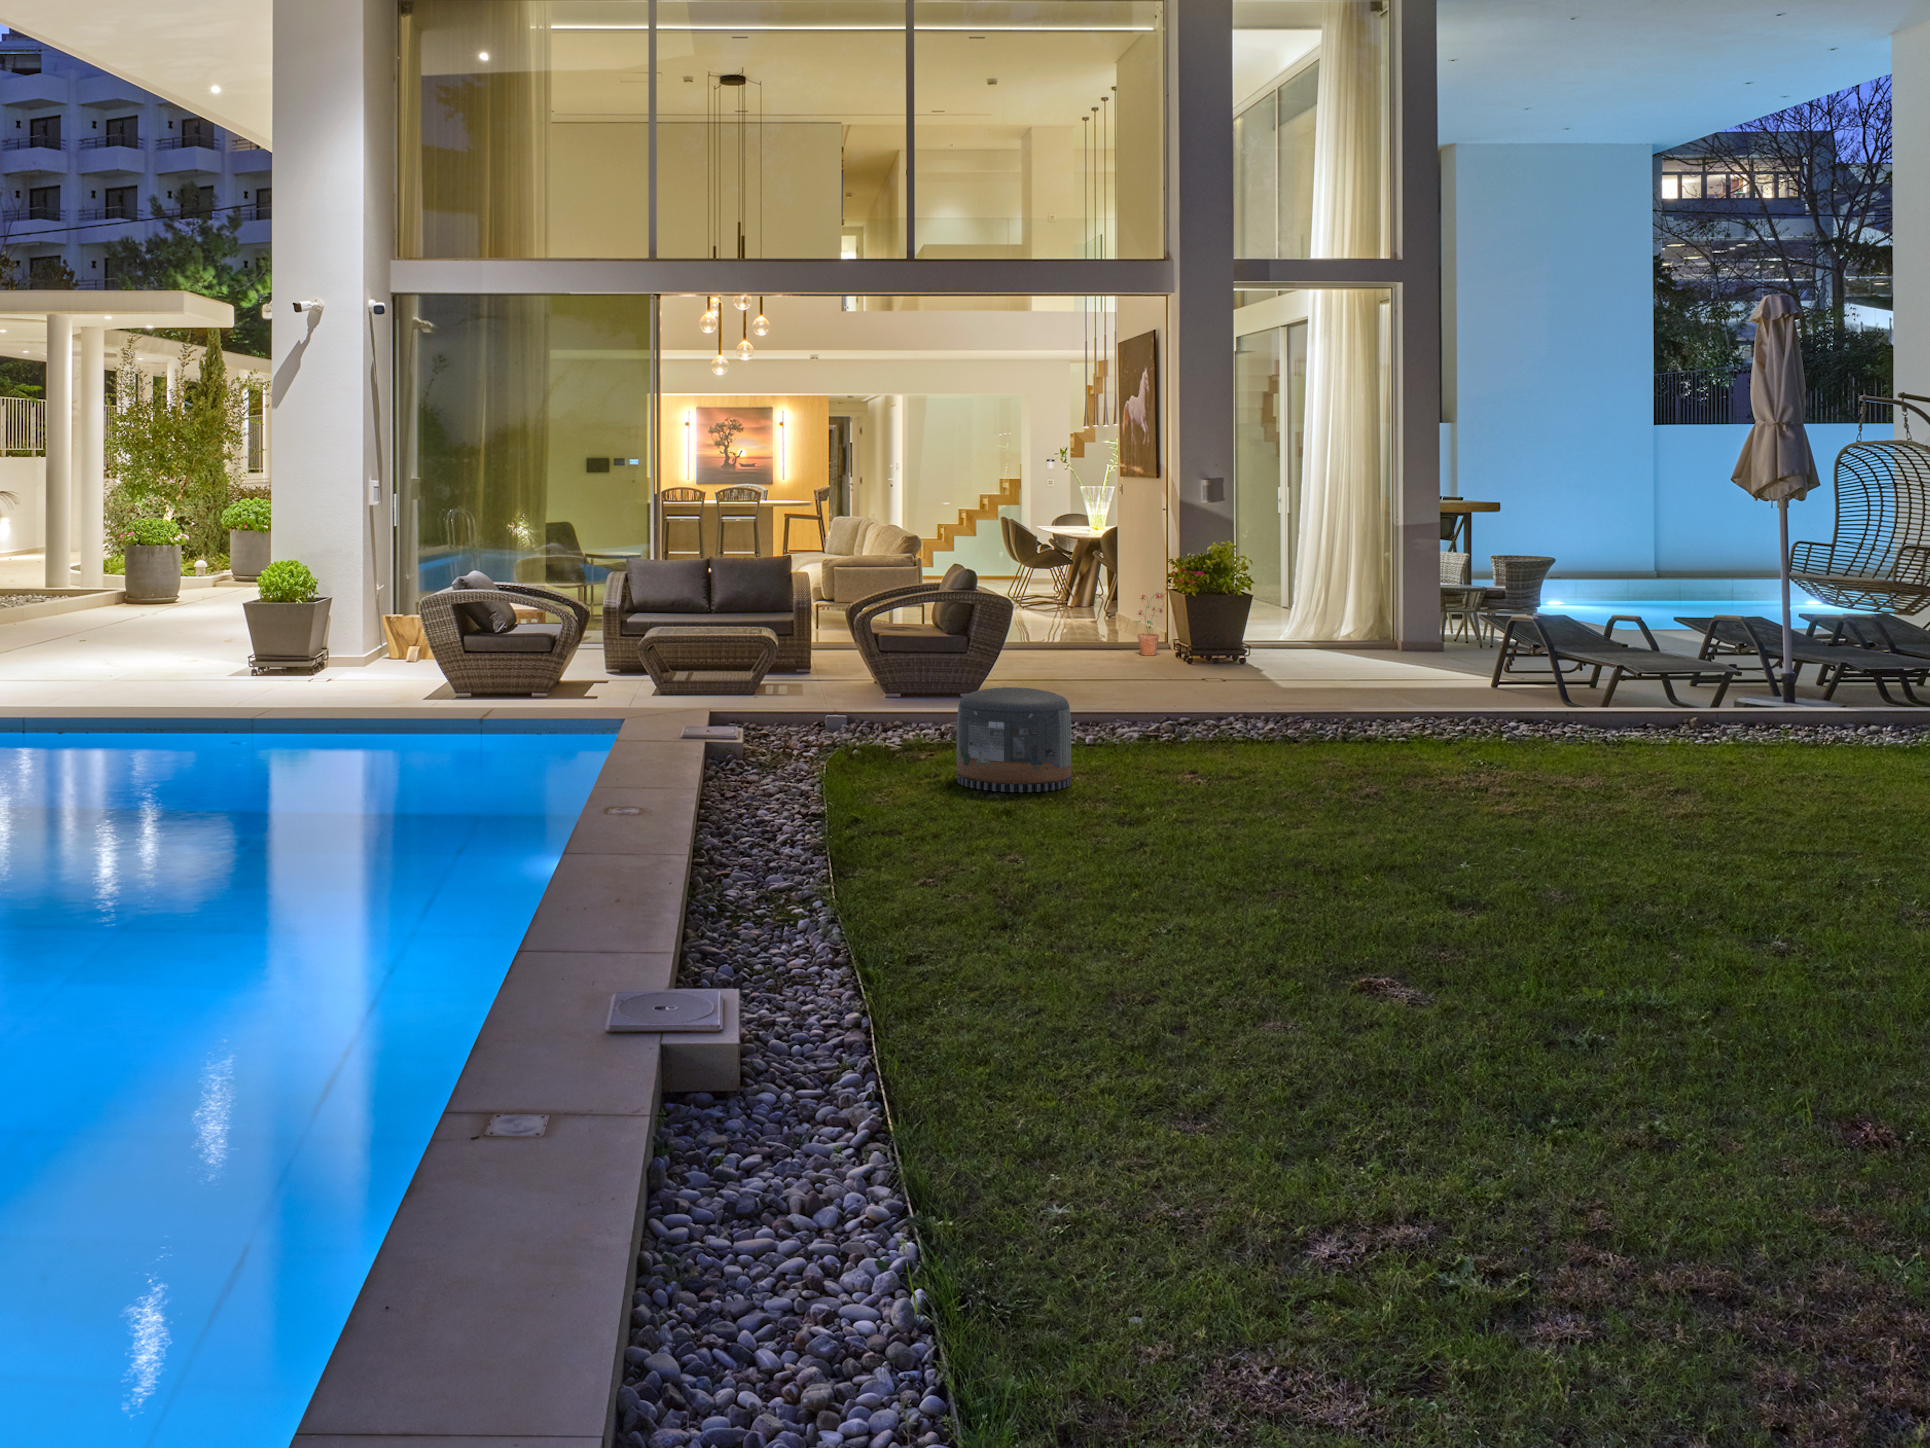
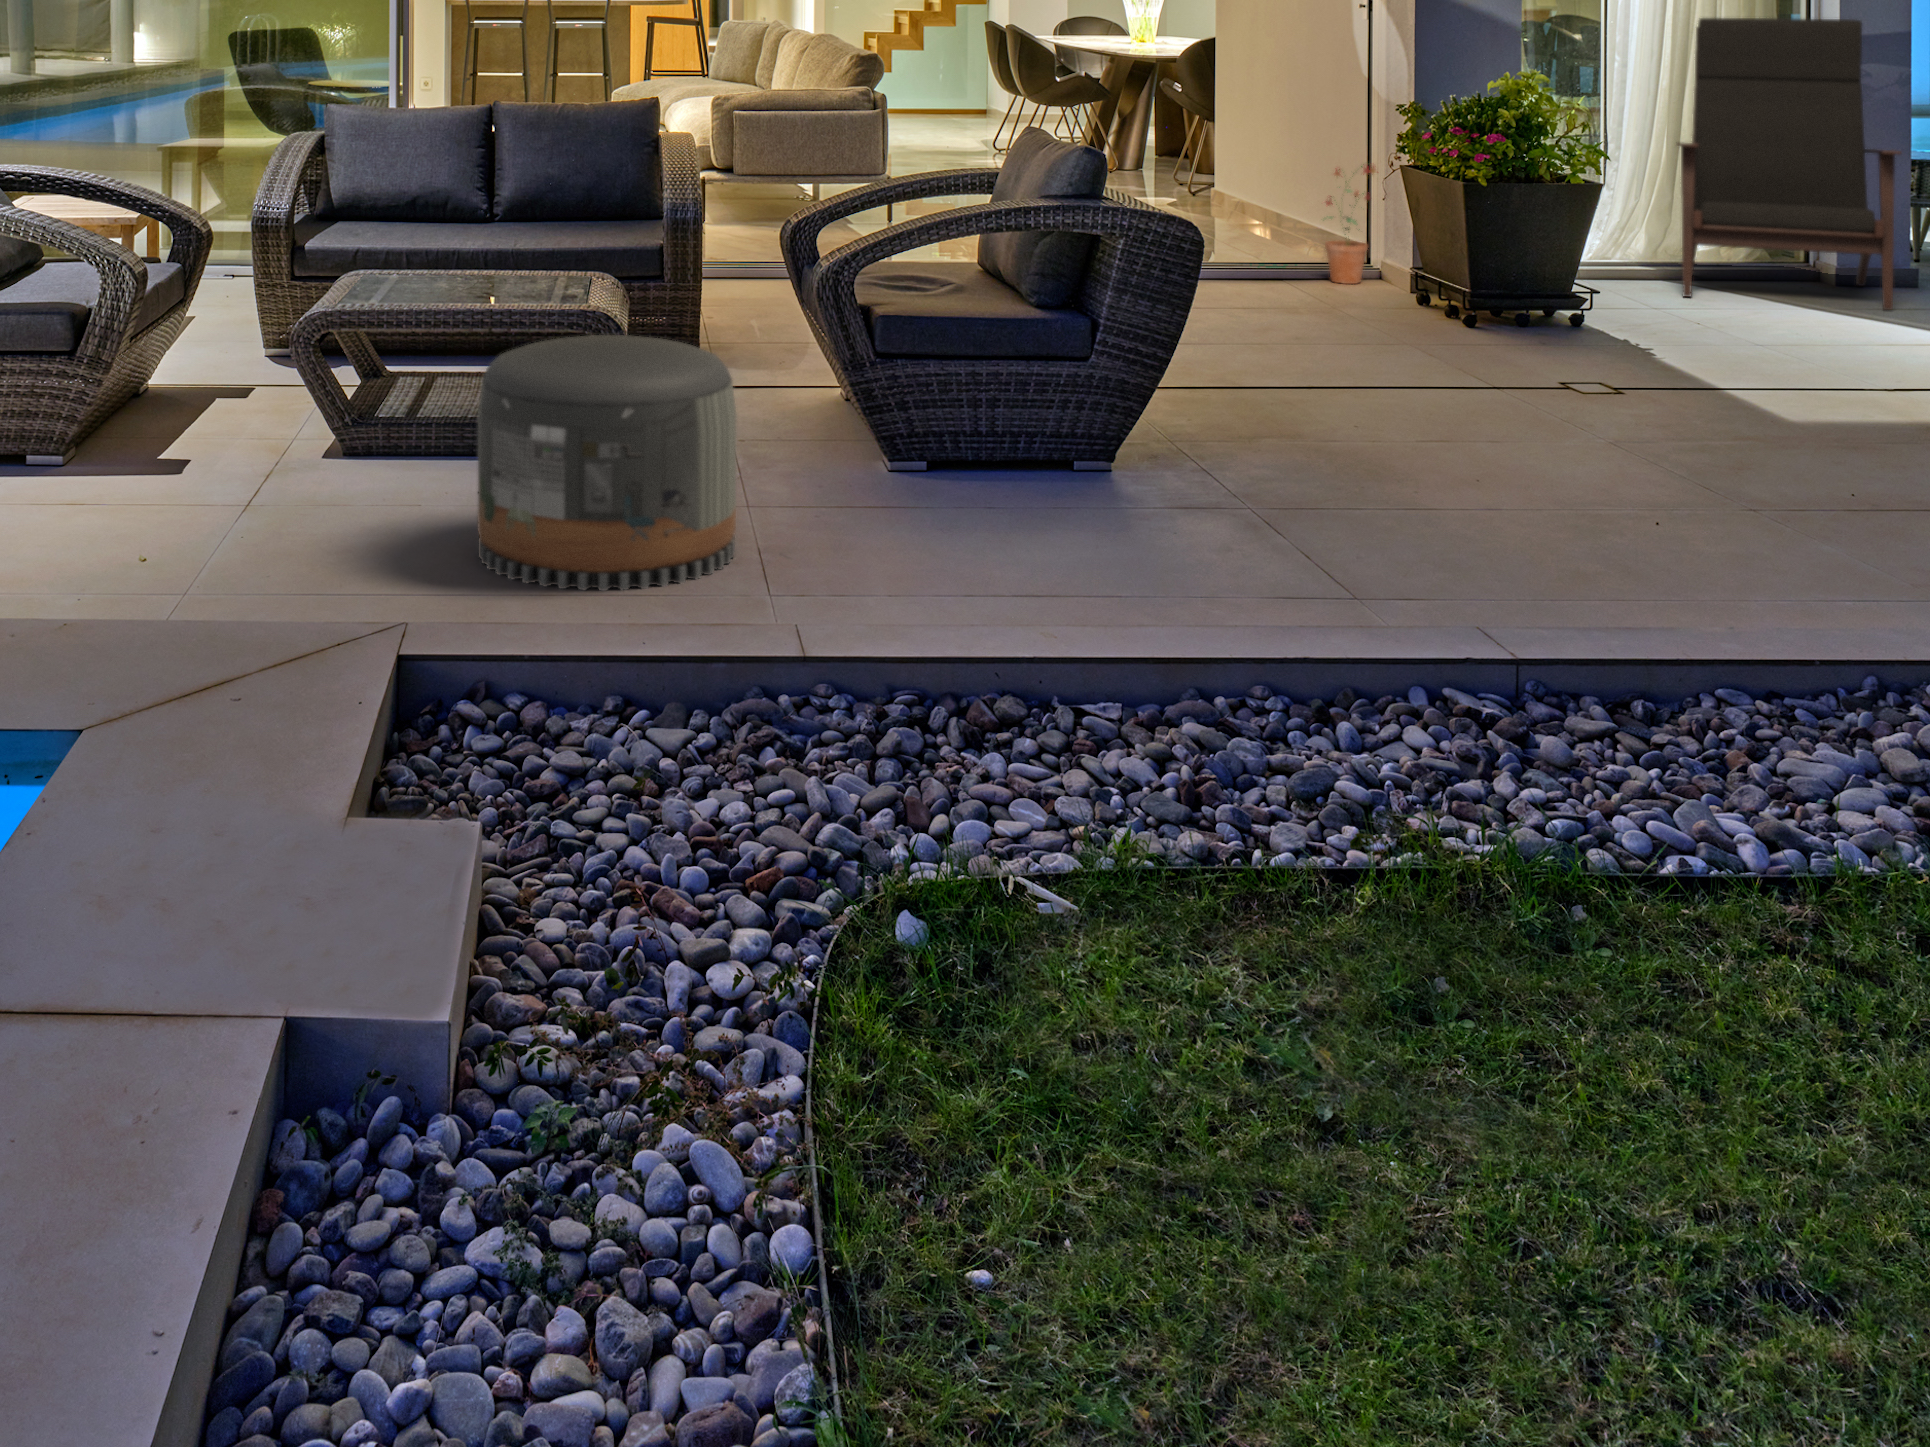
lounge chair: none [1312,517,1424,665] -> present [1677,18,1901,310]
pouf: present [957,687,1071,792] -> present [478,335,736,591]

